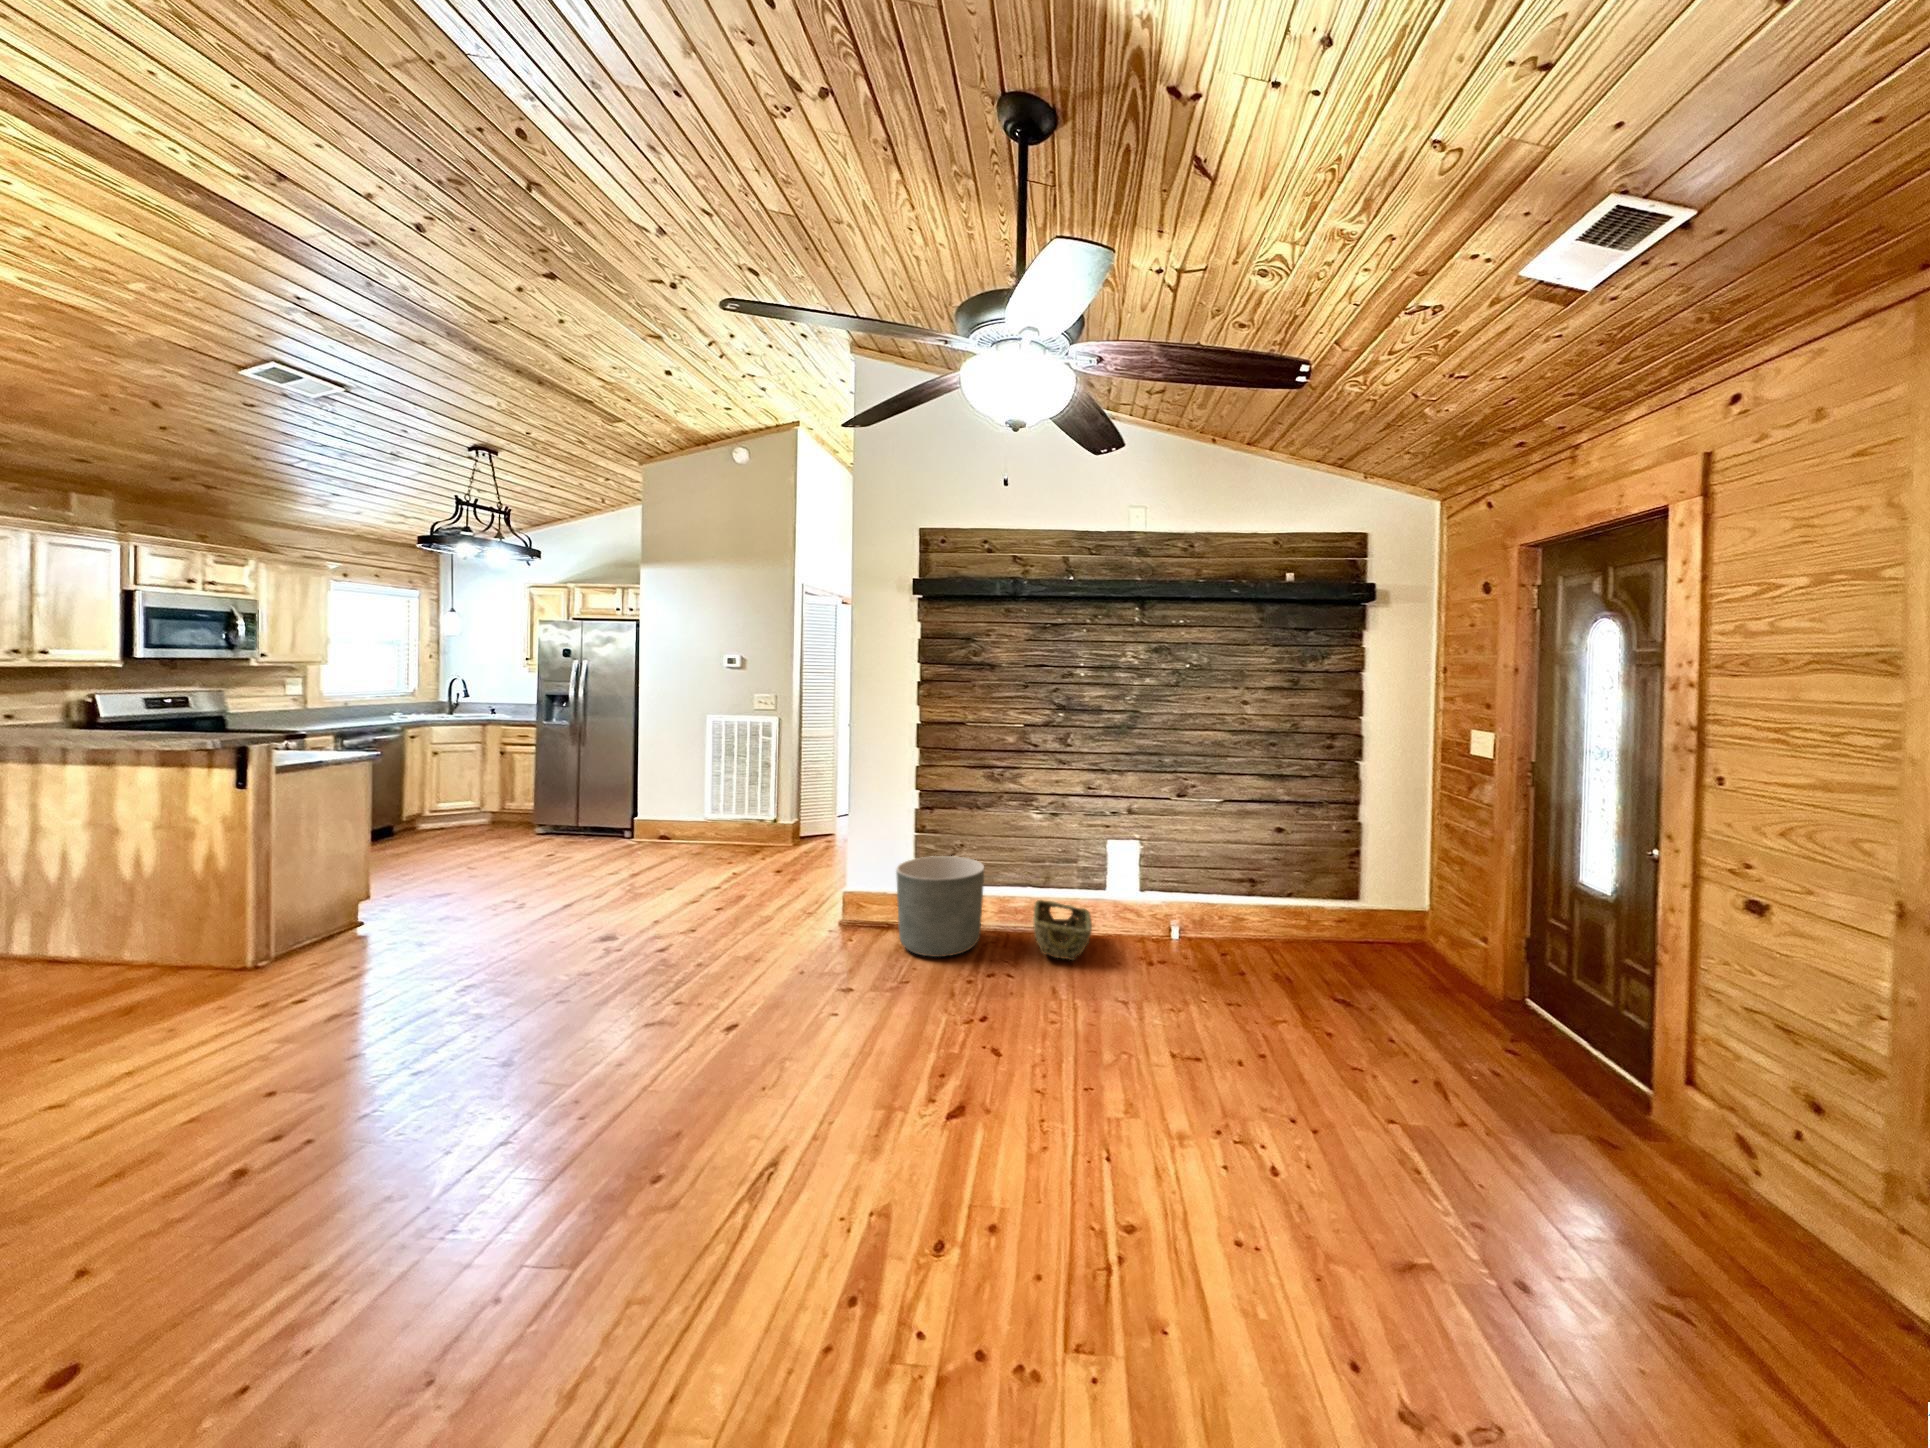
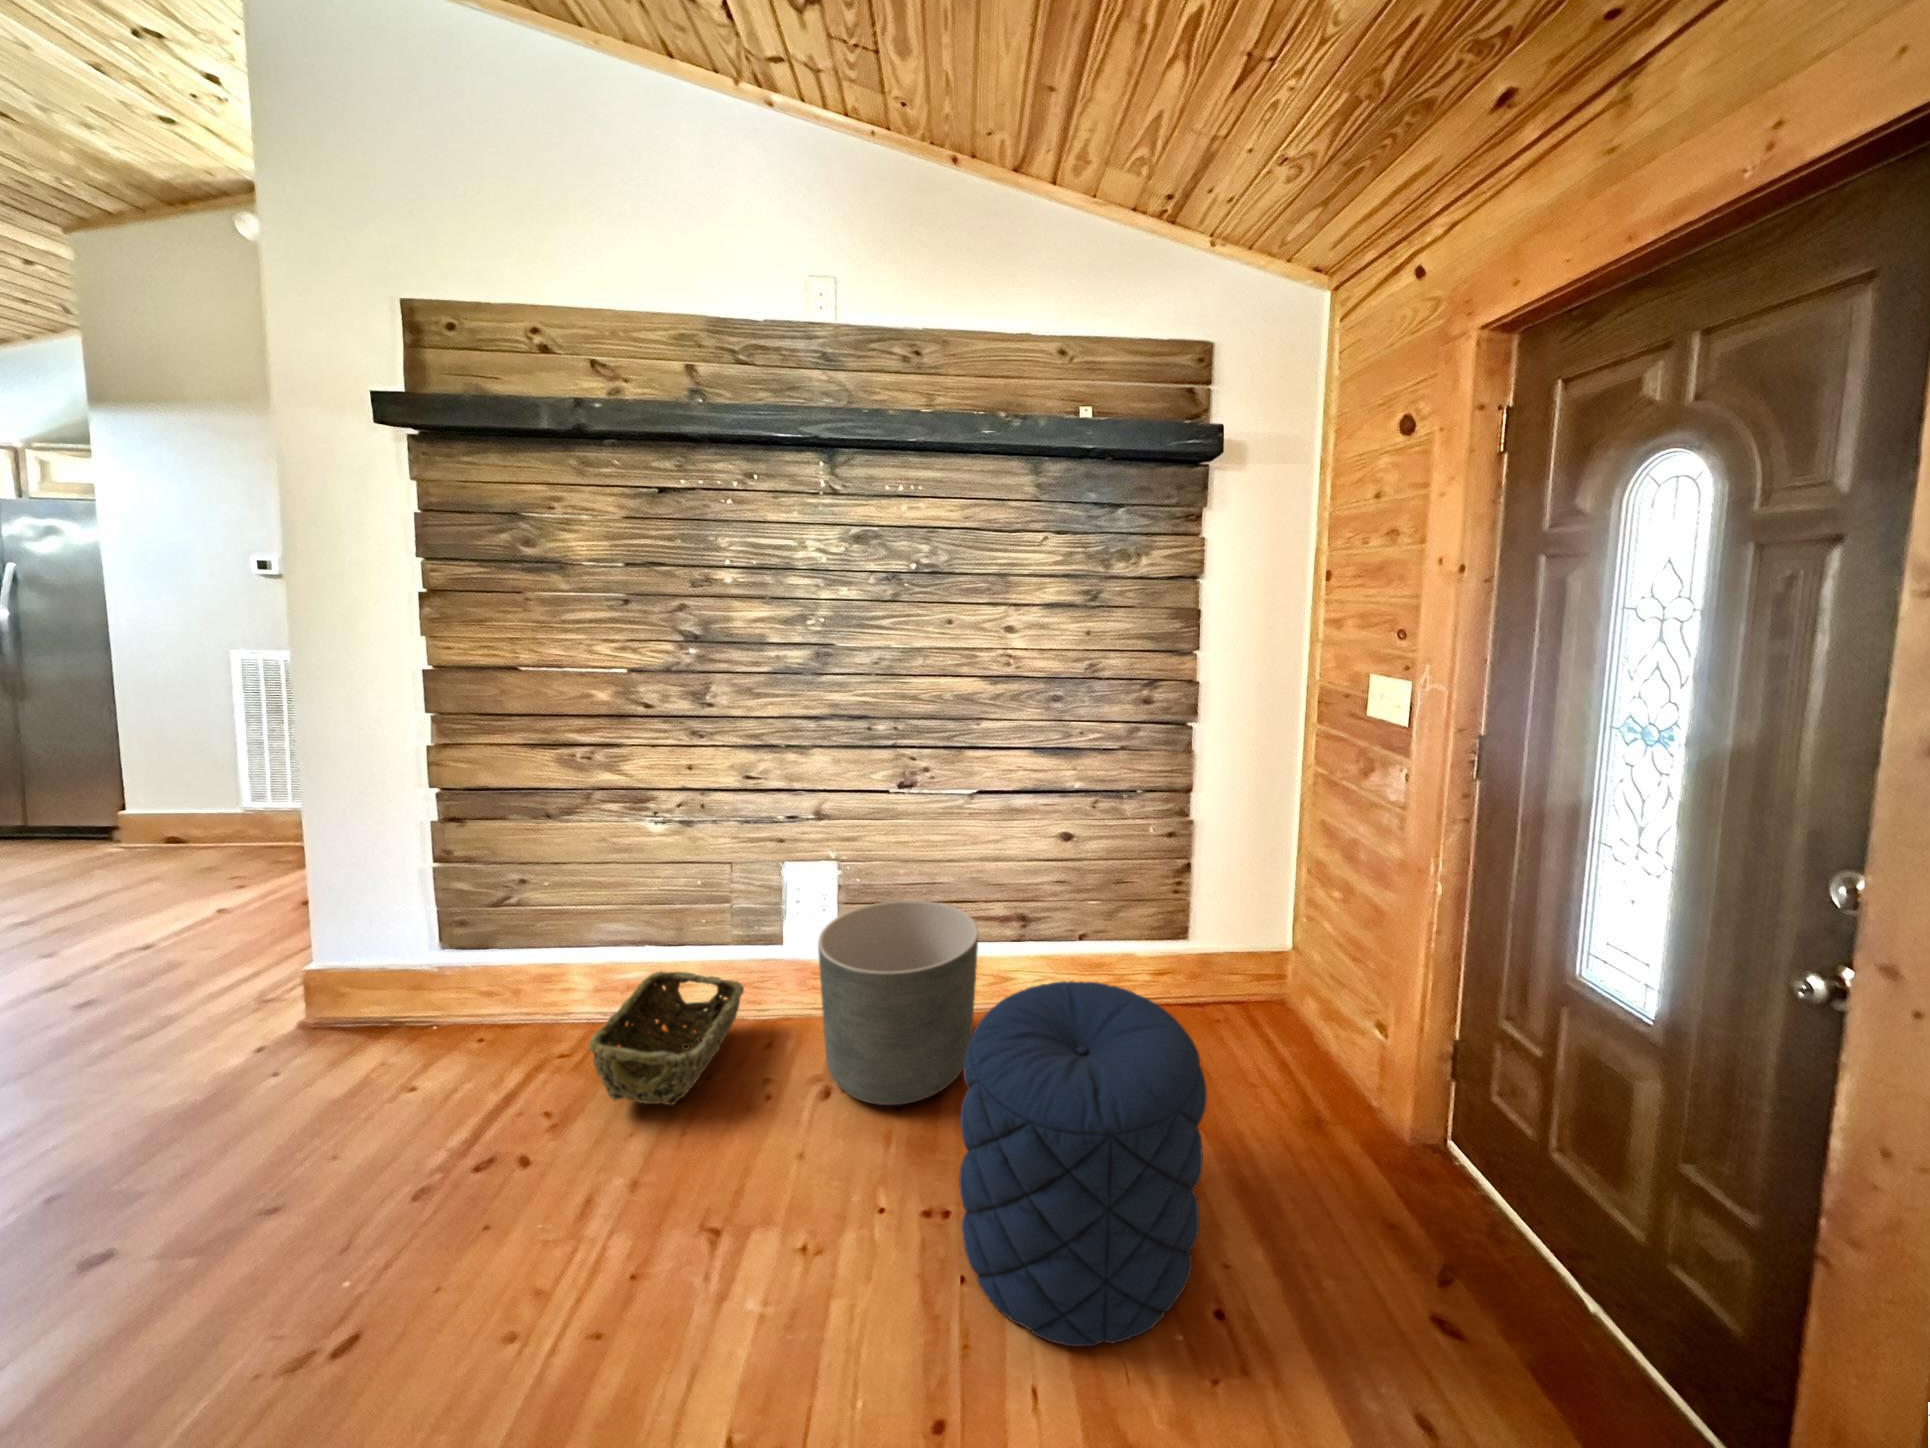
planter: present [896,856,984,957] -> present [818,900,978,1105]
pouf: none [1250,891,1380,1038] -> present [959,981,1207,1347]

